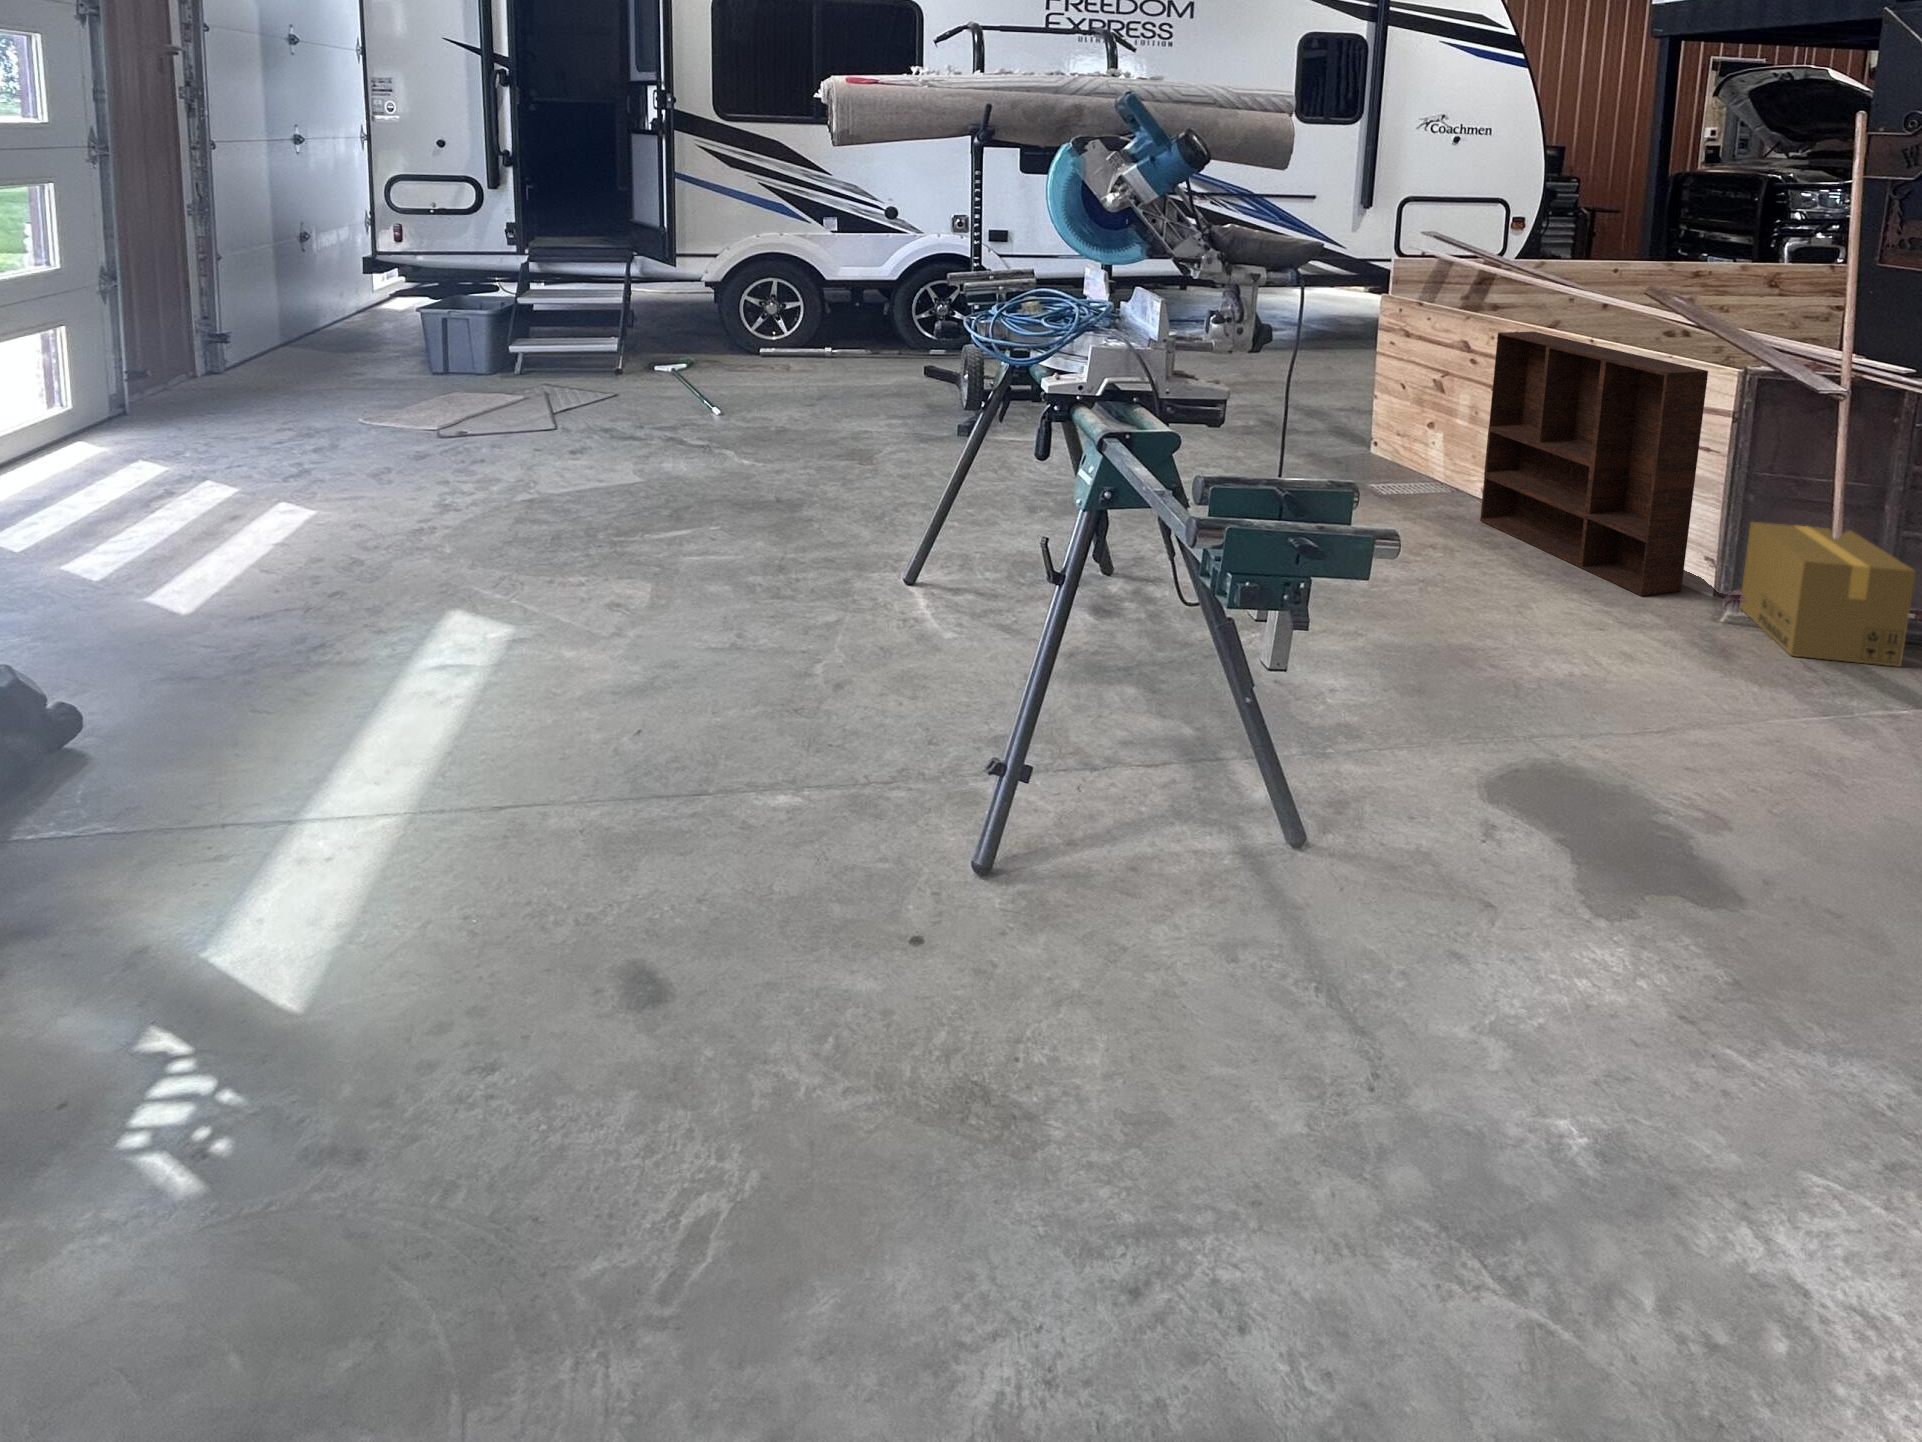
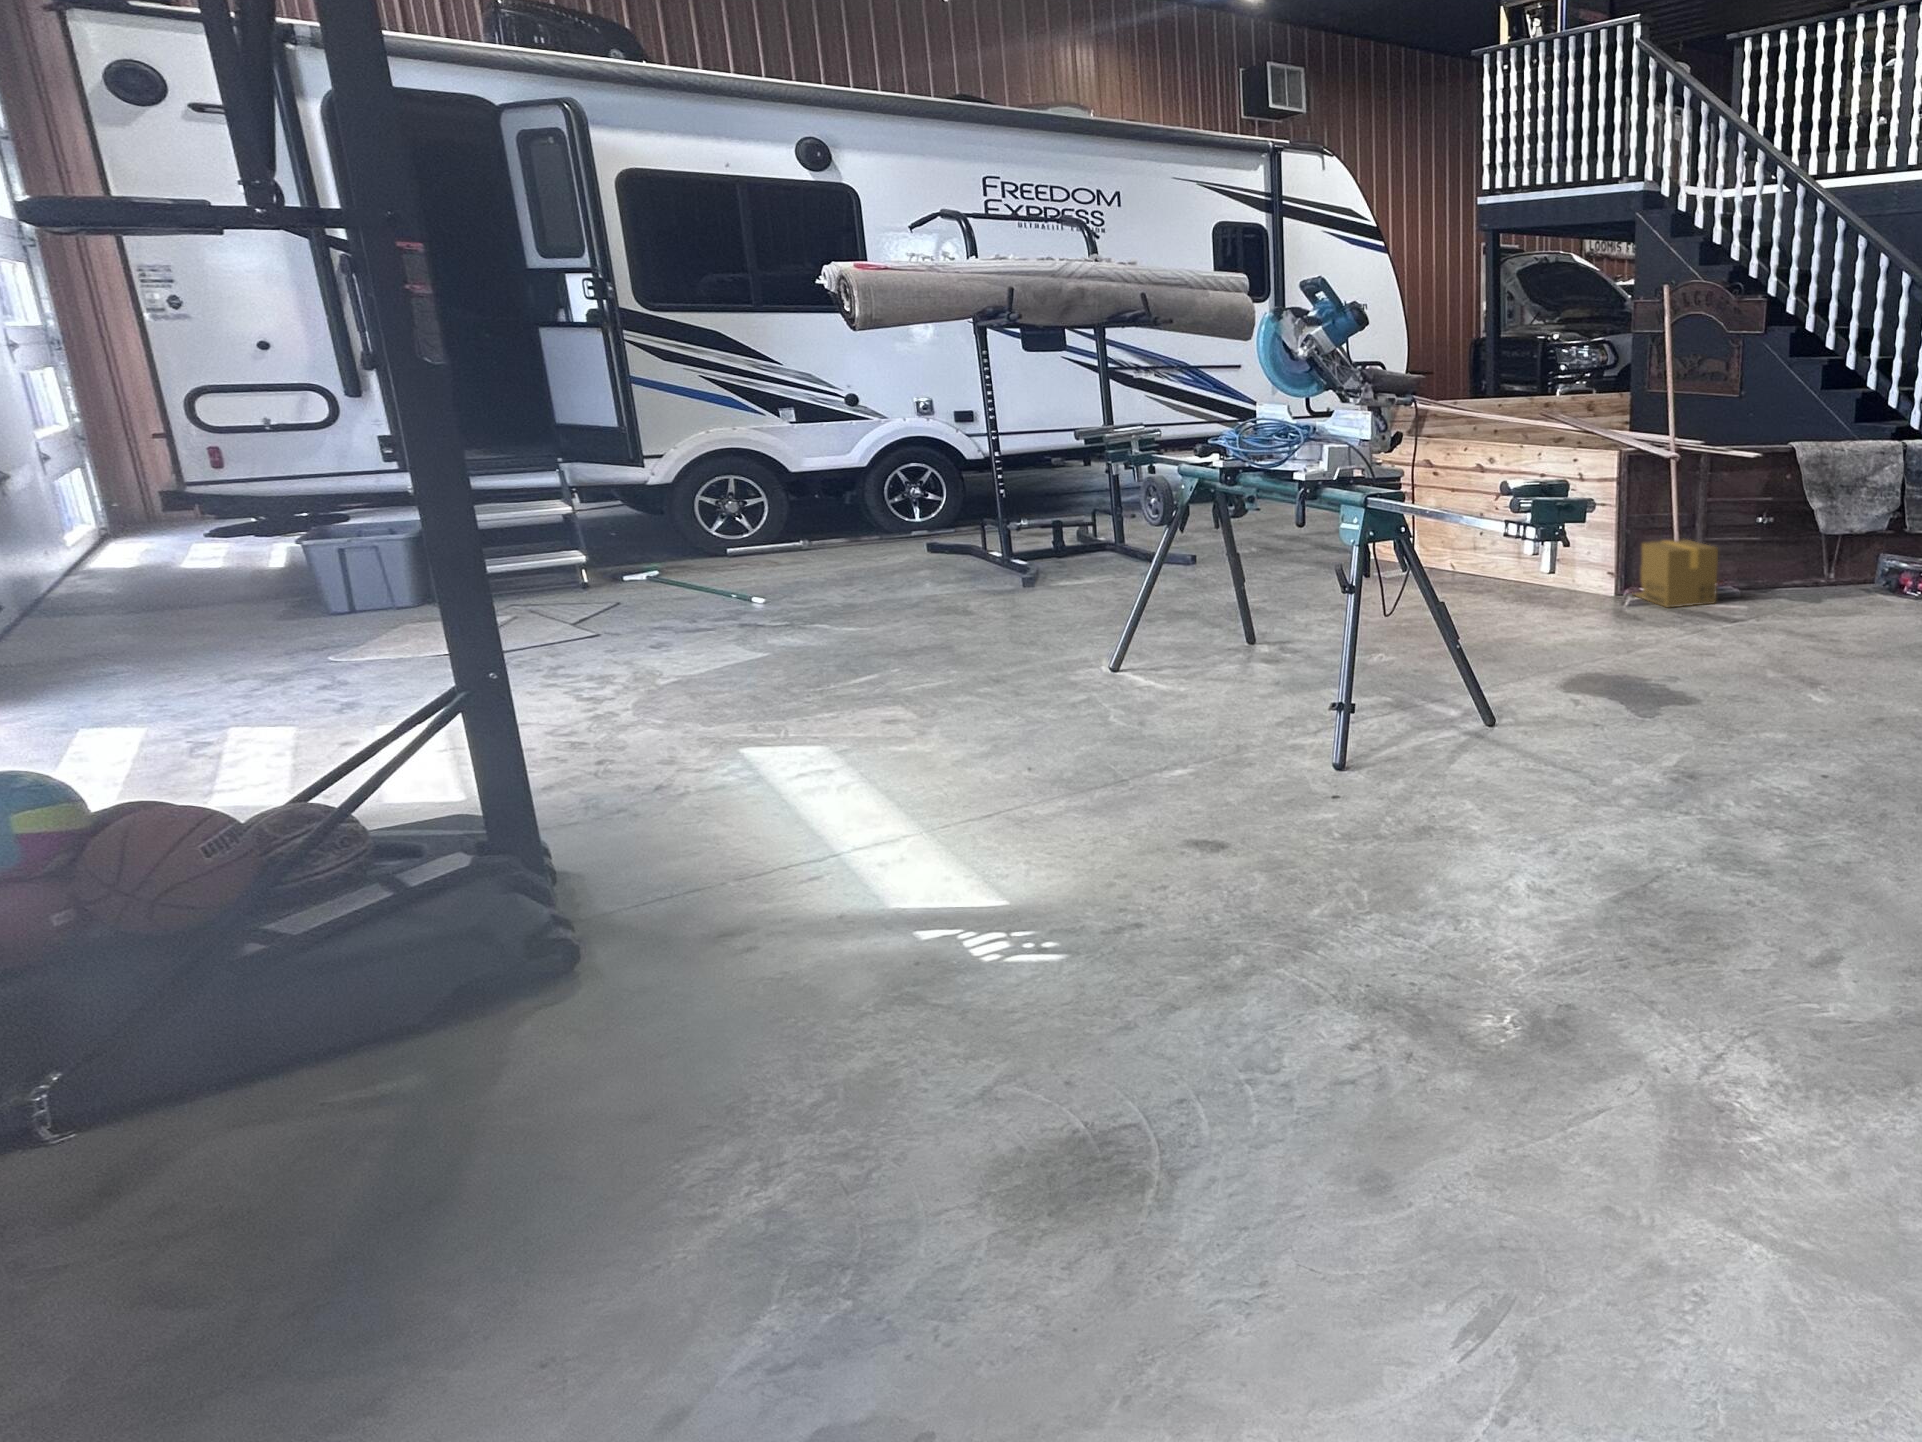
shelving unit: present [1480,332,1708,596] -> none [1467,445,1603,598]

